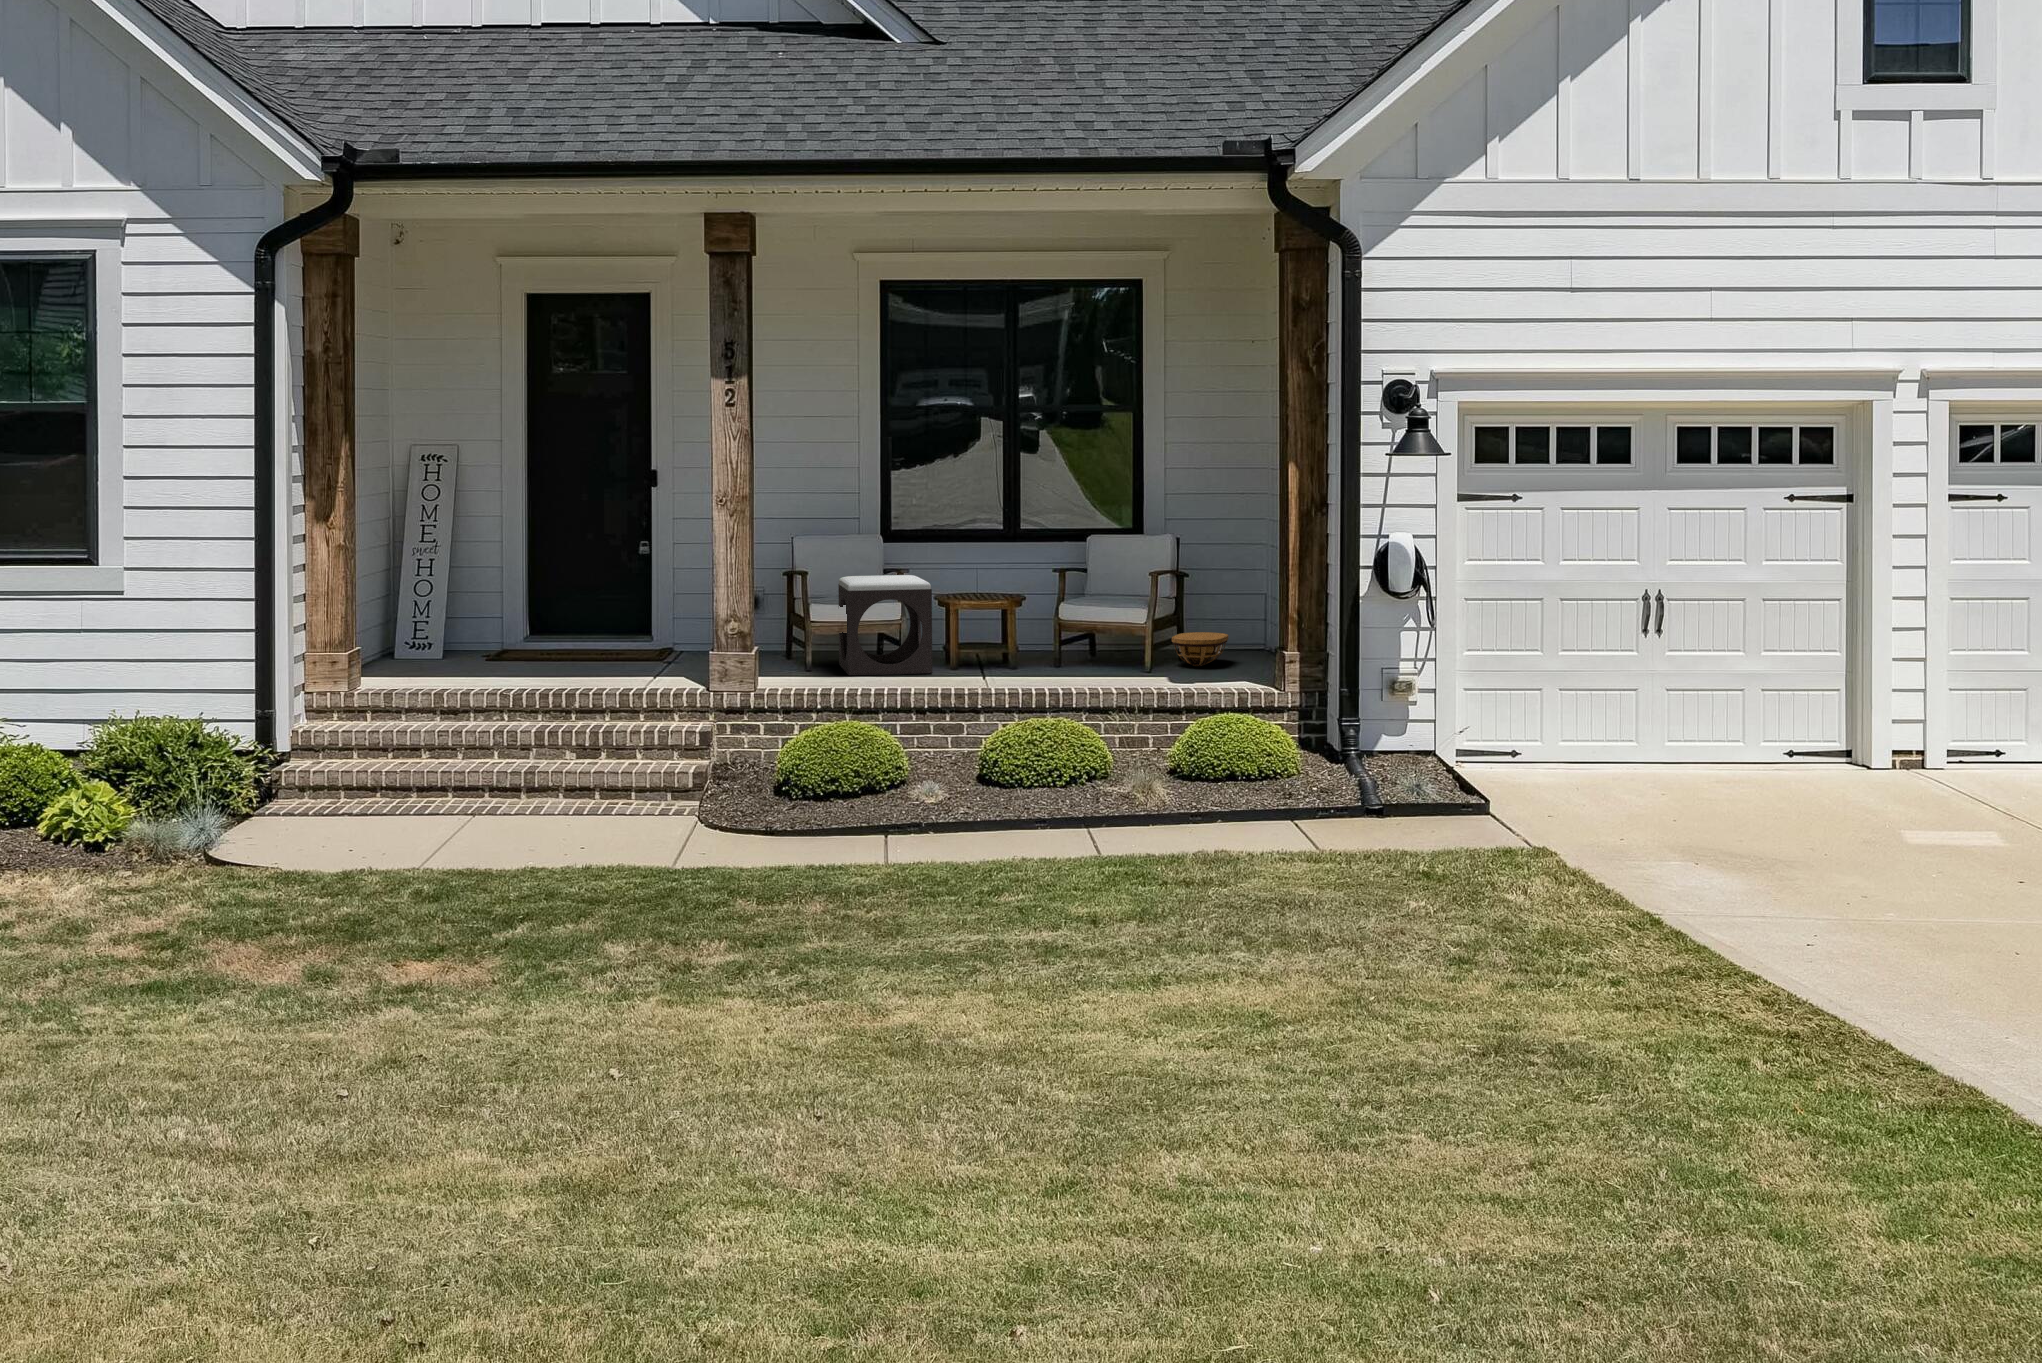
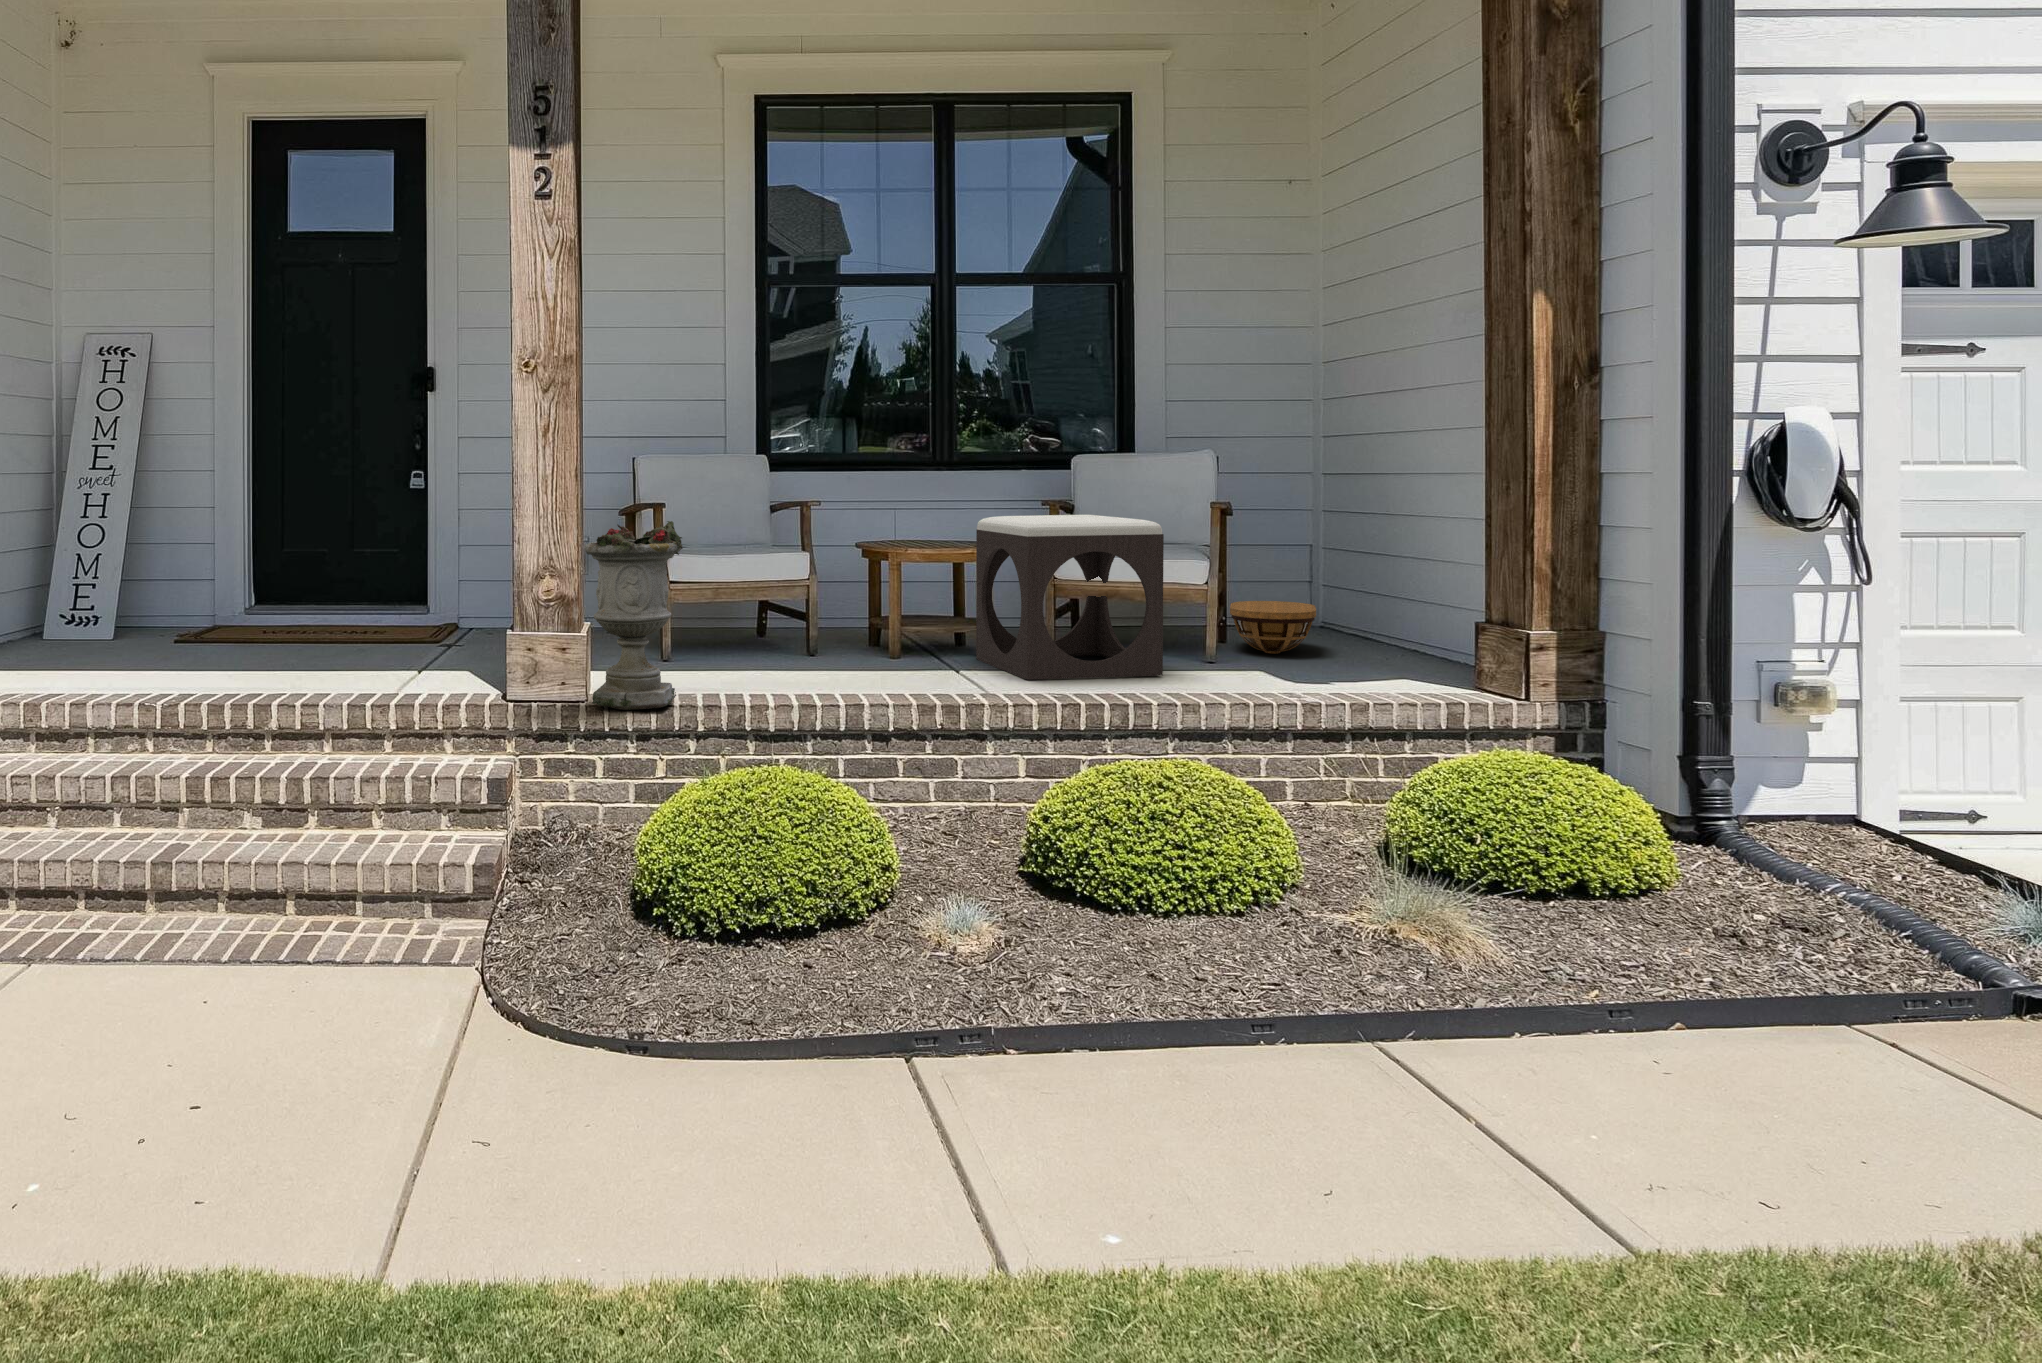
footstool: present [838,575,932,675] -> present [976,515,1164,680]
planter: none [754,588,811,696] -> present [584,521,683,710]

